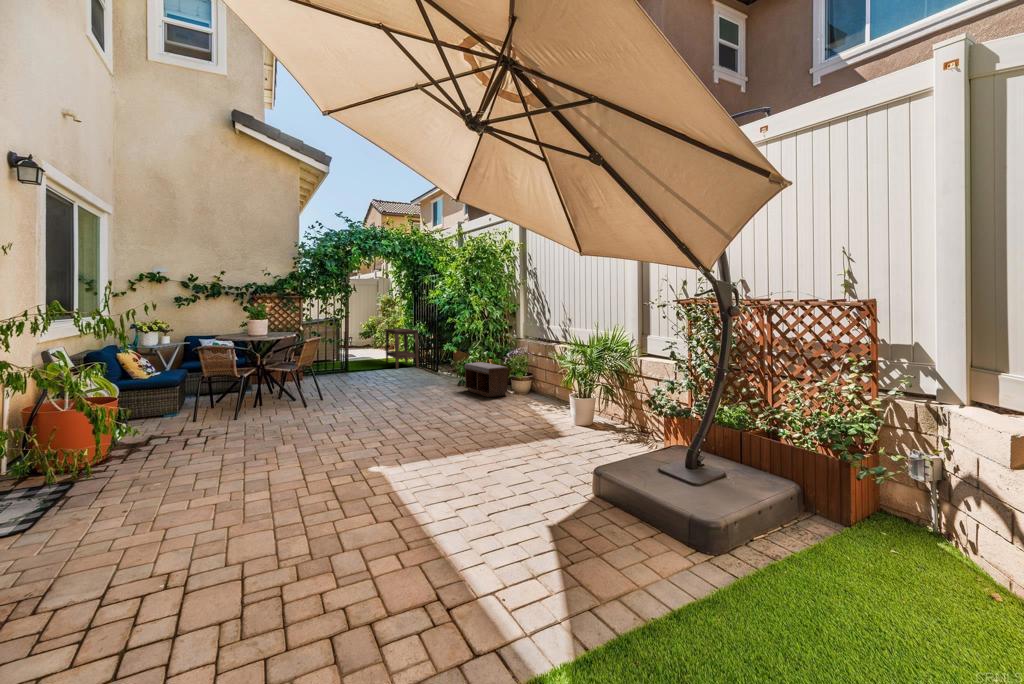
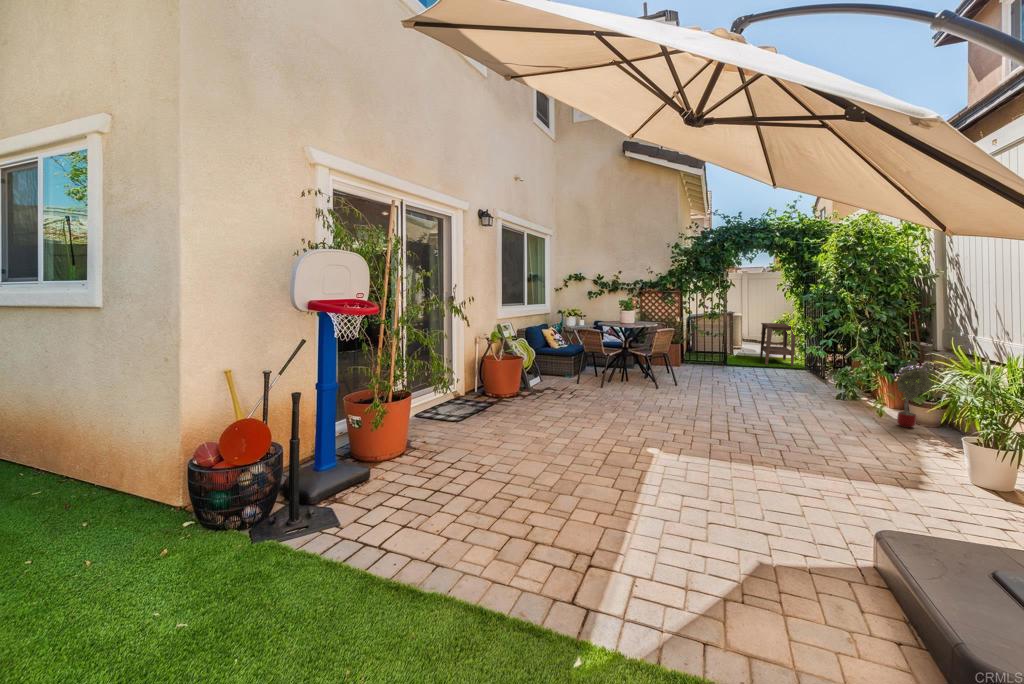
potted tree: none [517,347,548,401] -> present [897,358,942,428]
bench: present [465,362,508,397] -> none [823,368,884,413]

